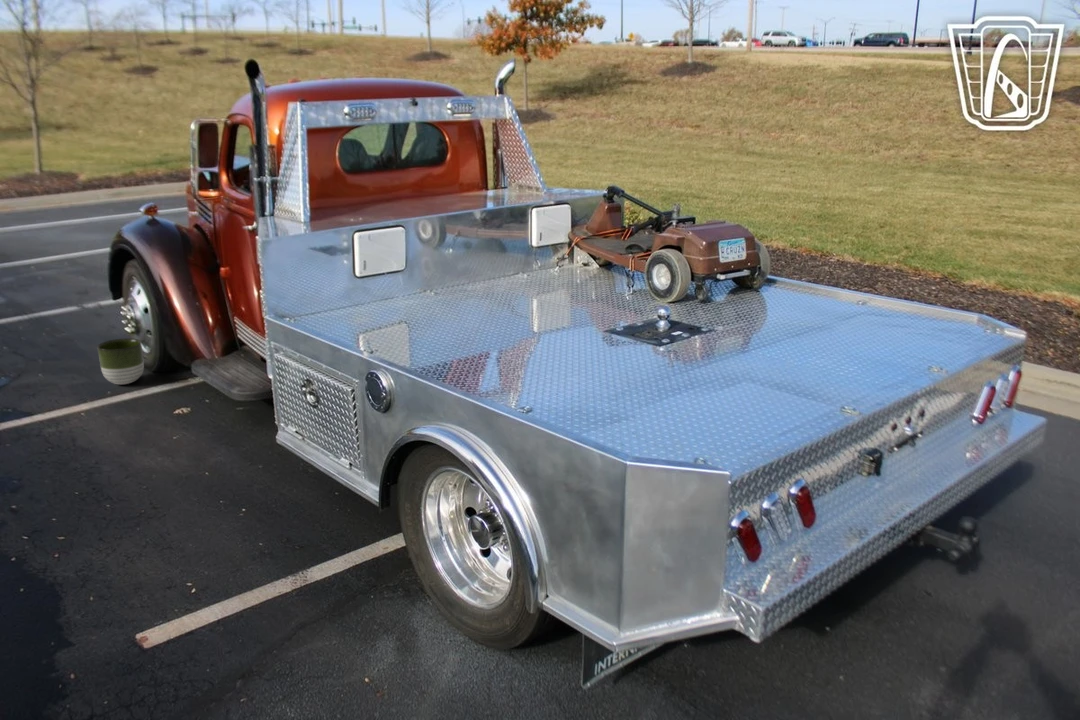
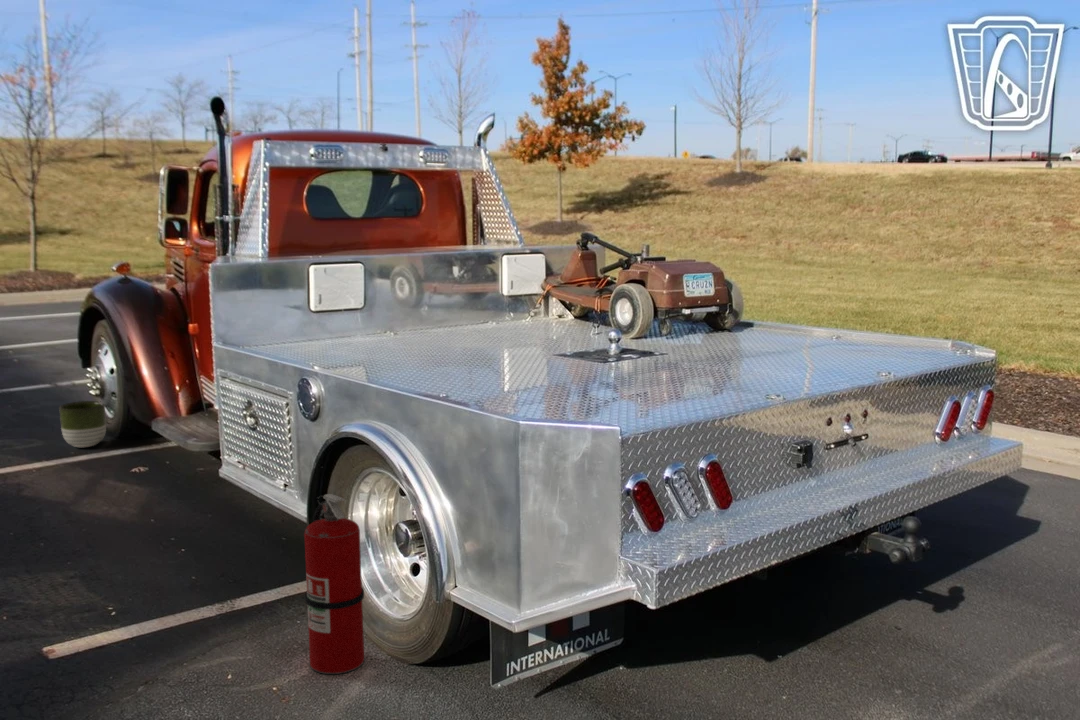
fire extinguisher: none [386,512,445,683] -> present [304,494,364,674]

